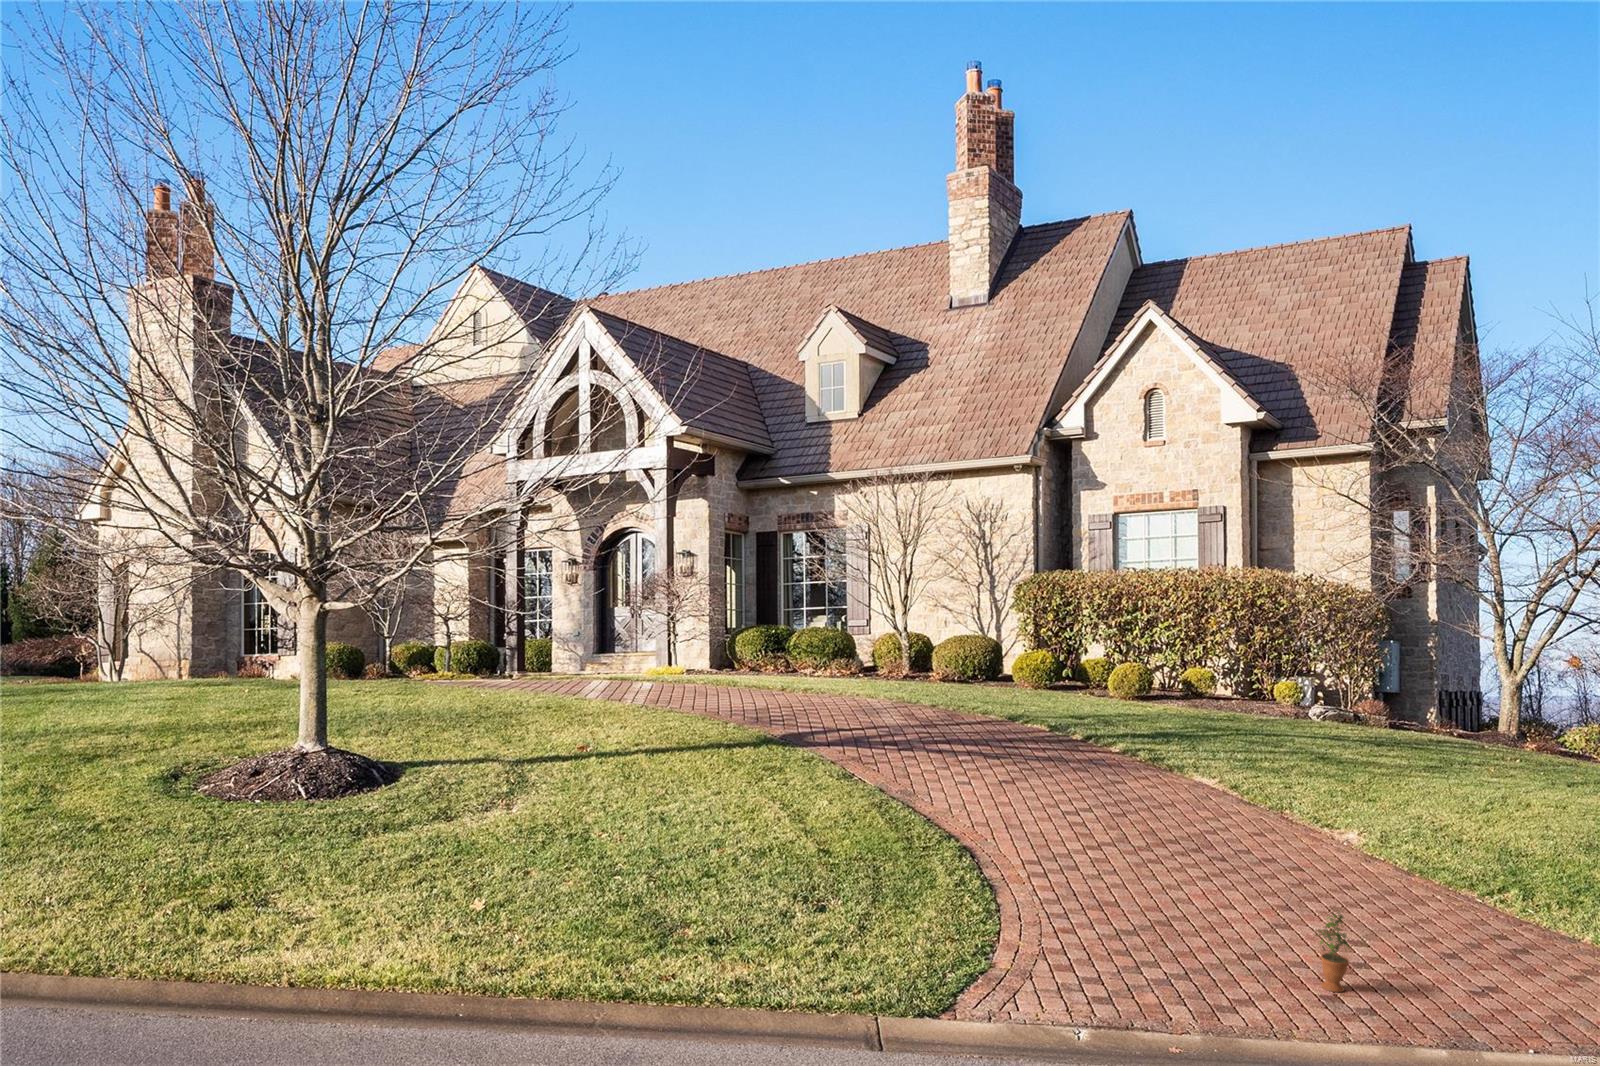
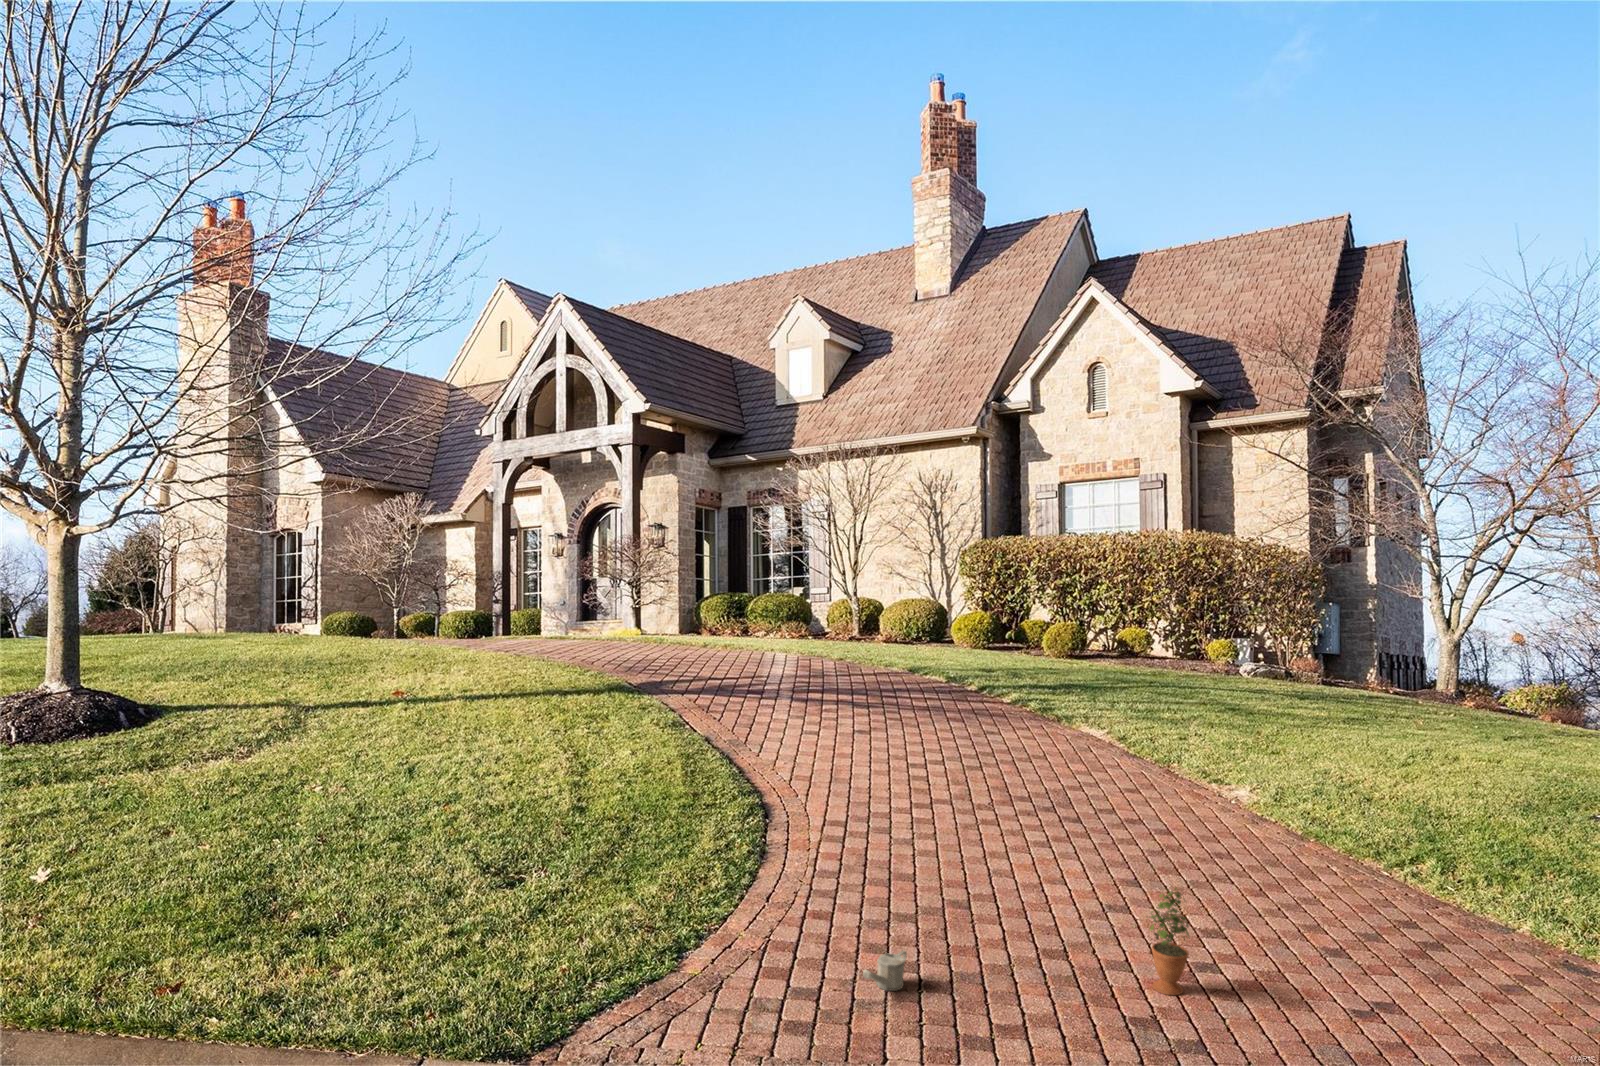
watering can: none [1114,962,1140,992] -> present [863,950,907,991]

